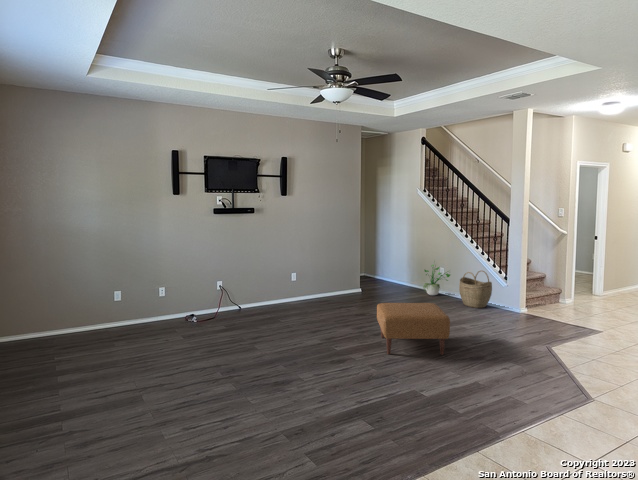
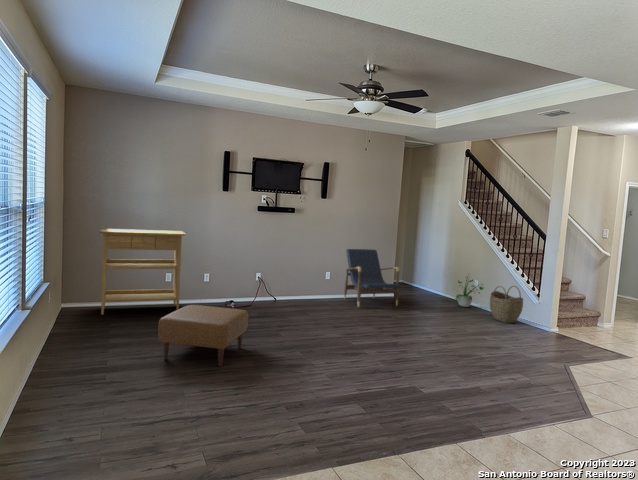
console table: none [34,242,139,345] -> present [99,229,186,315]
lounge chair: none [311,245,370,306] -> present [344,249,400,307]
ottoman: present [377,303,450,355] -> present [158,305,248,366]

